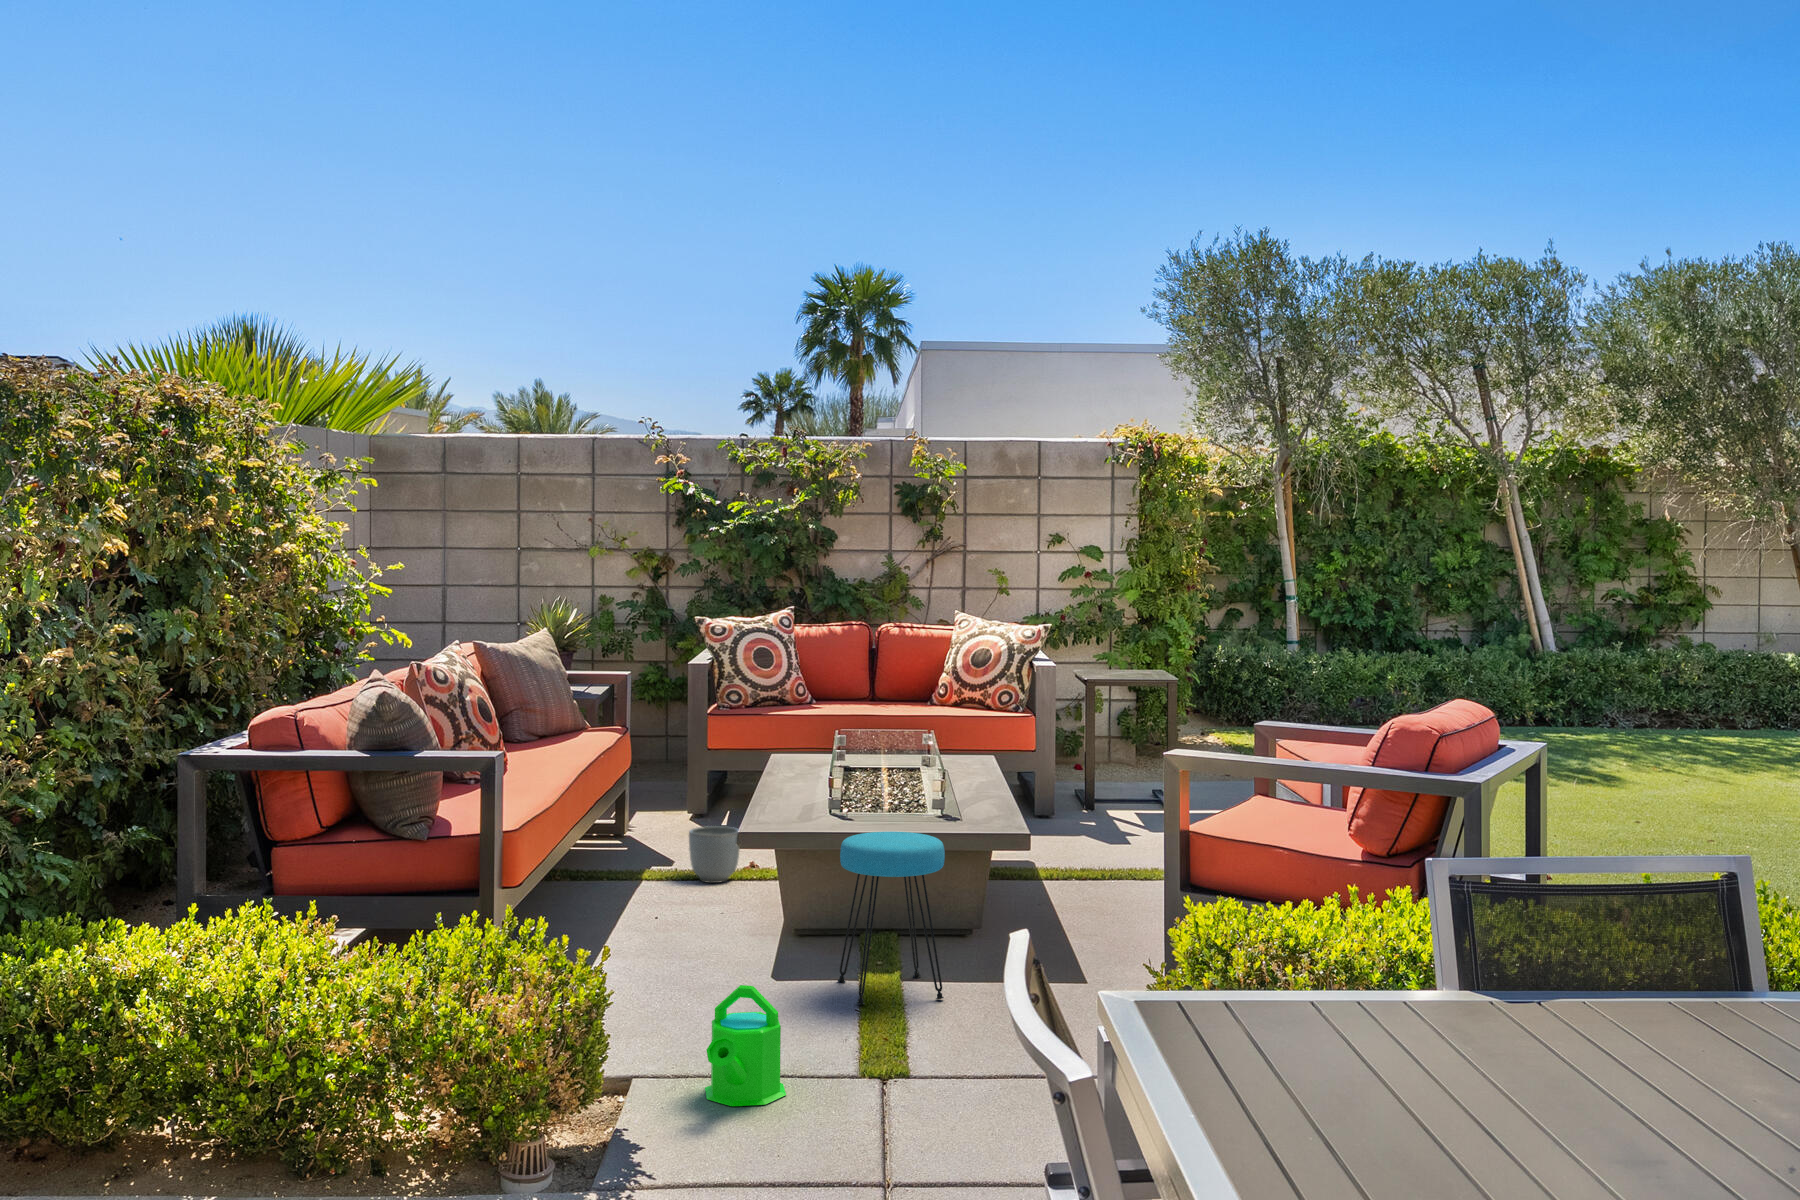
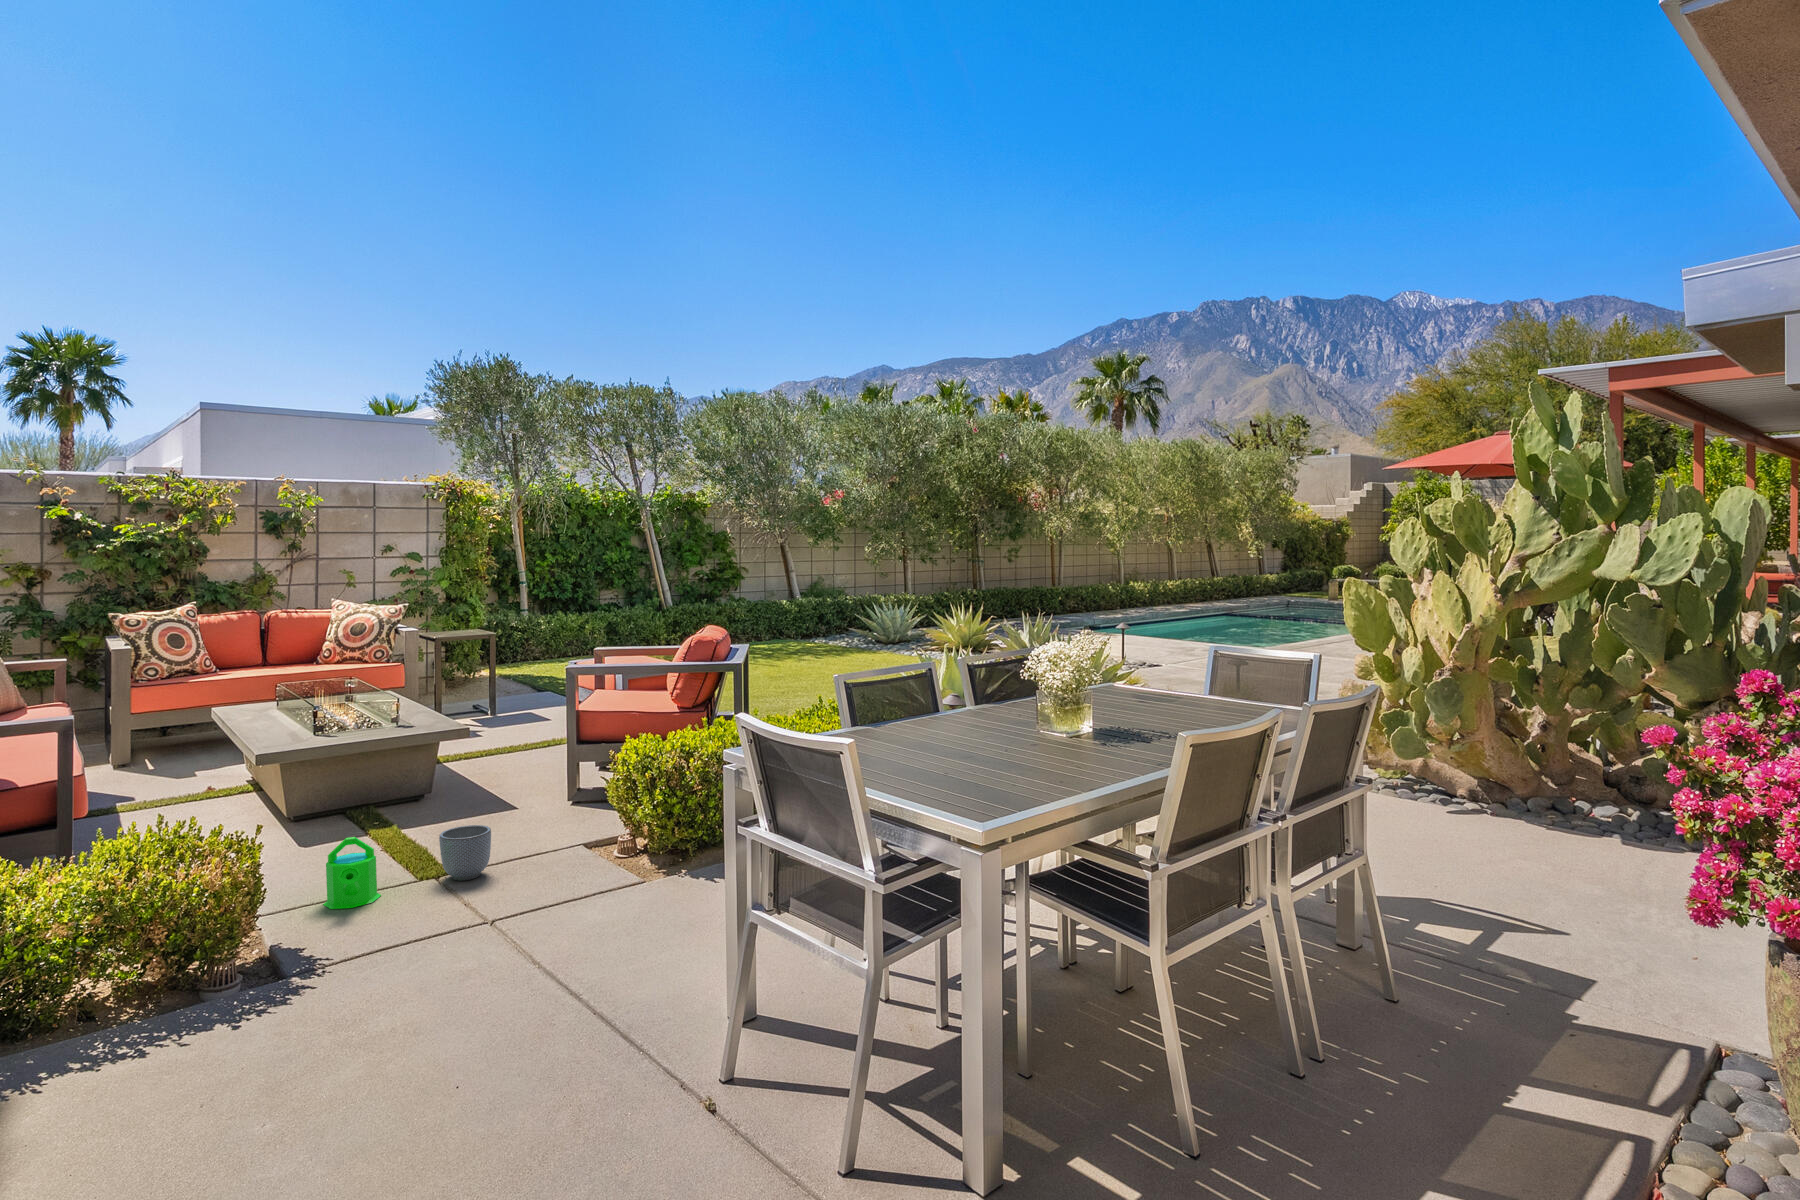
planter: present [689,826,740,883] -> present [439,825,491,881]
stool: present [837,832,945,1004] -> none [356,739,436,844]

